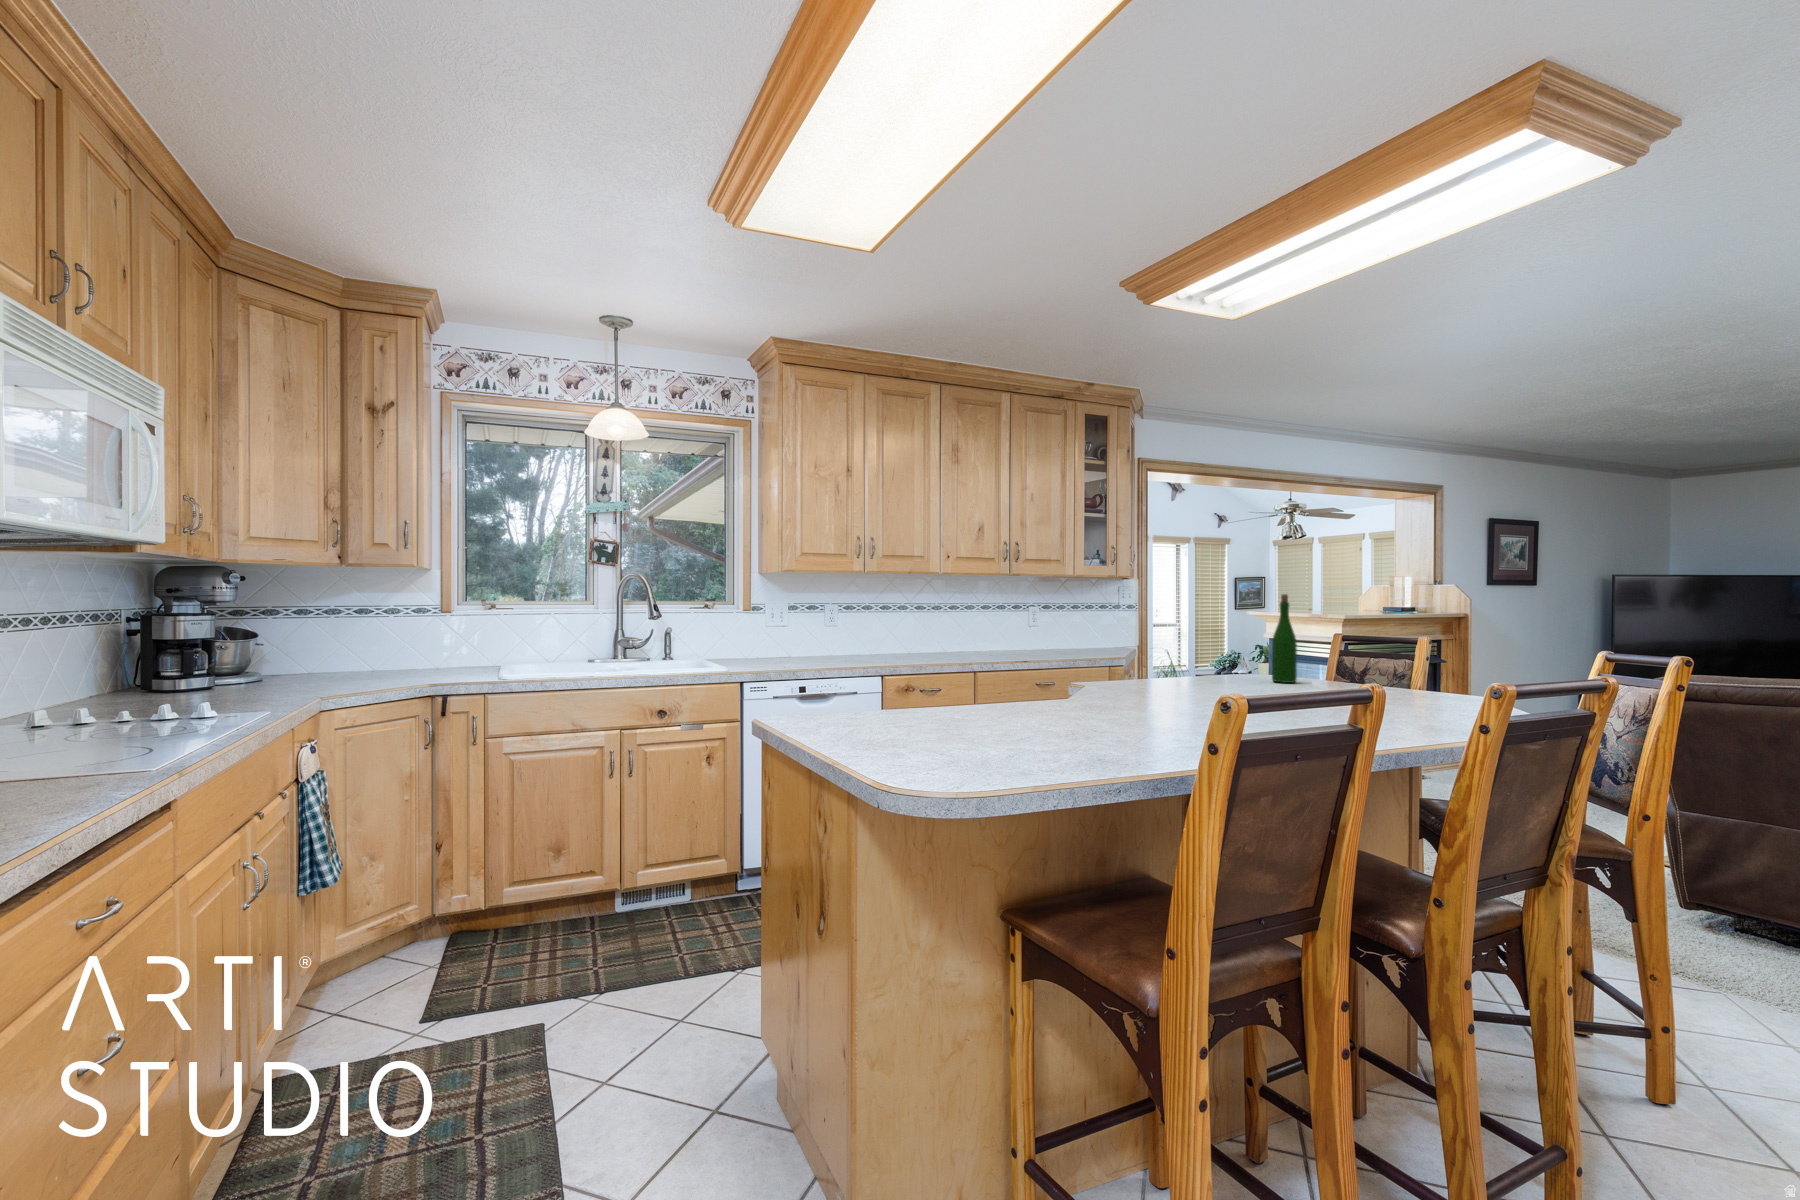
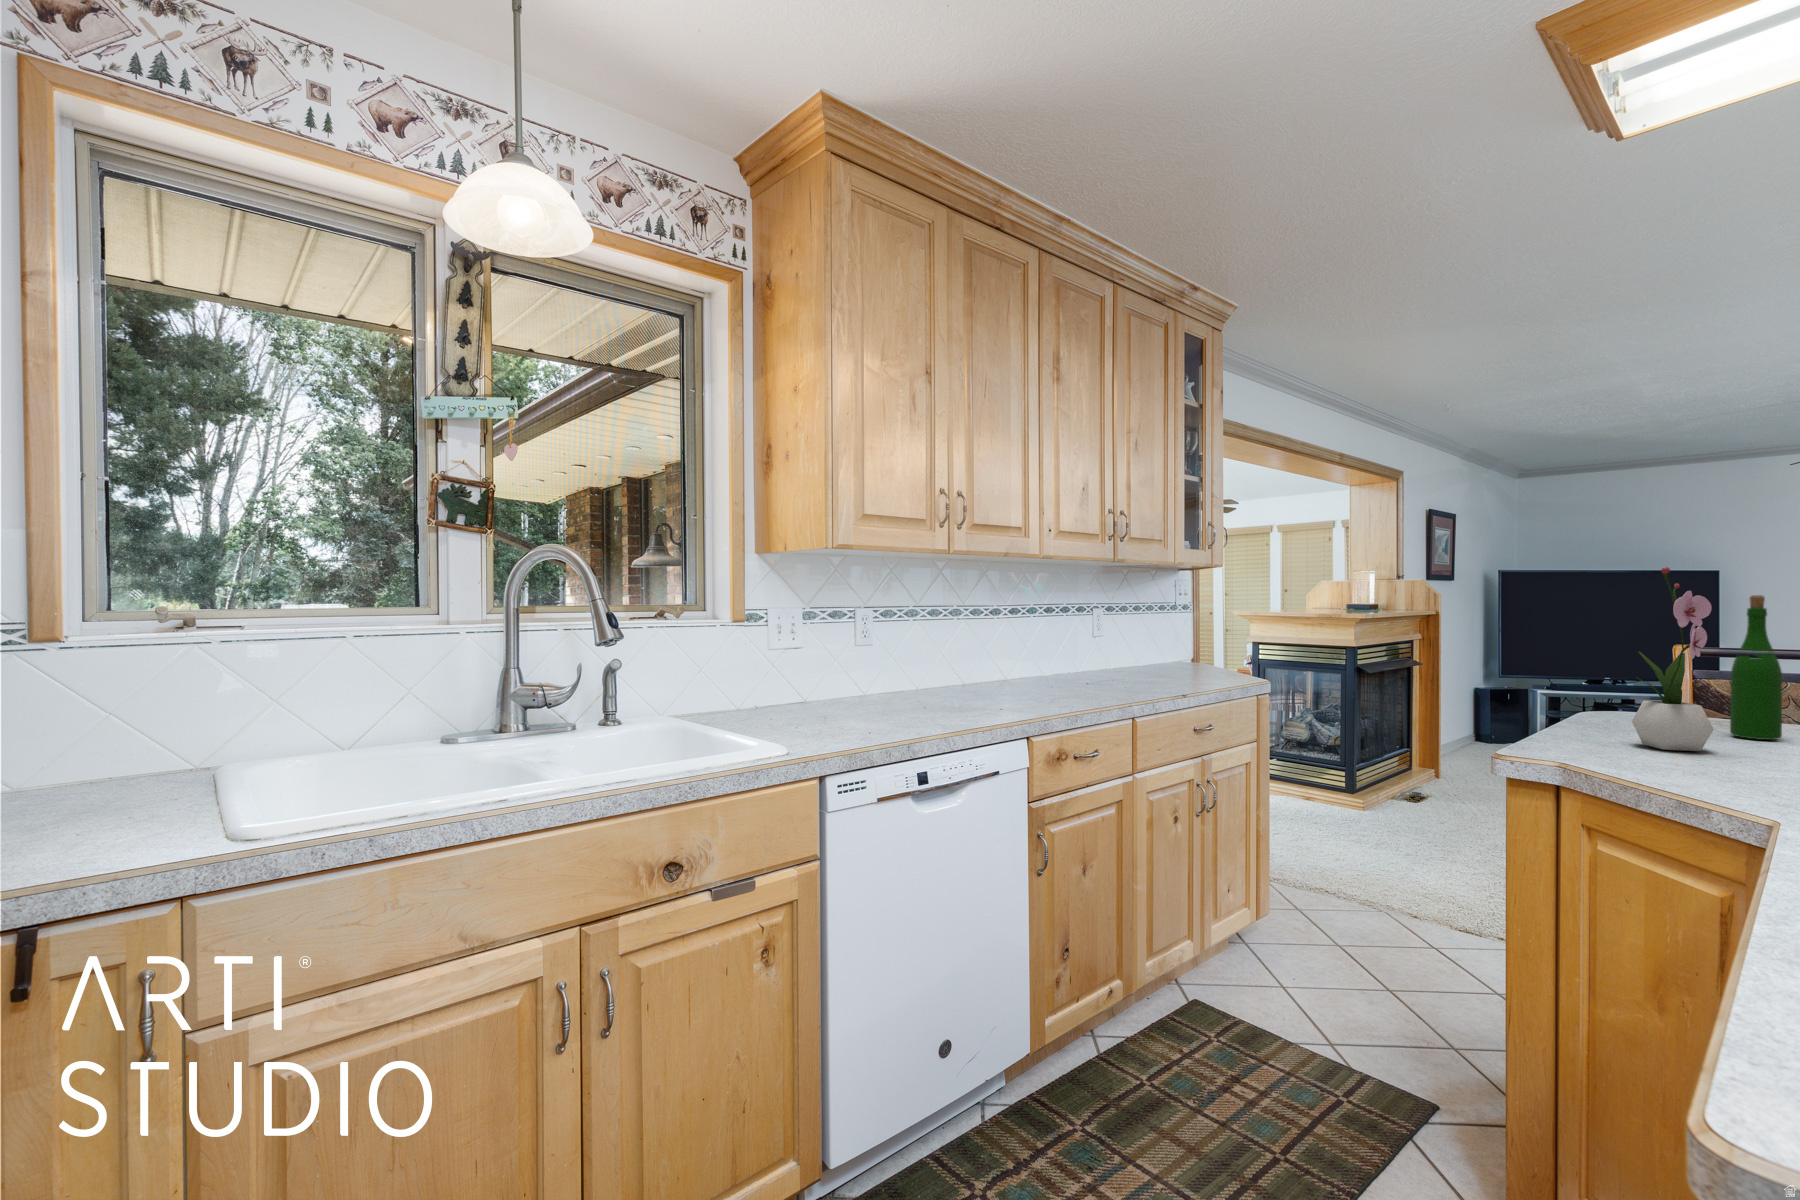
flower arrangement: none [1173,578,1211,683] -> present [1632,567,1714,751]

